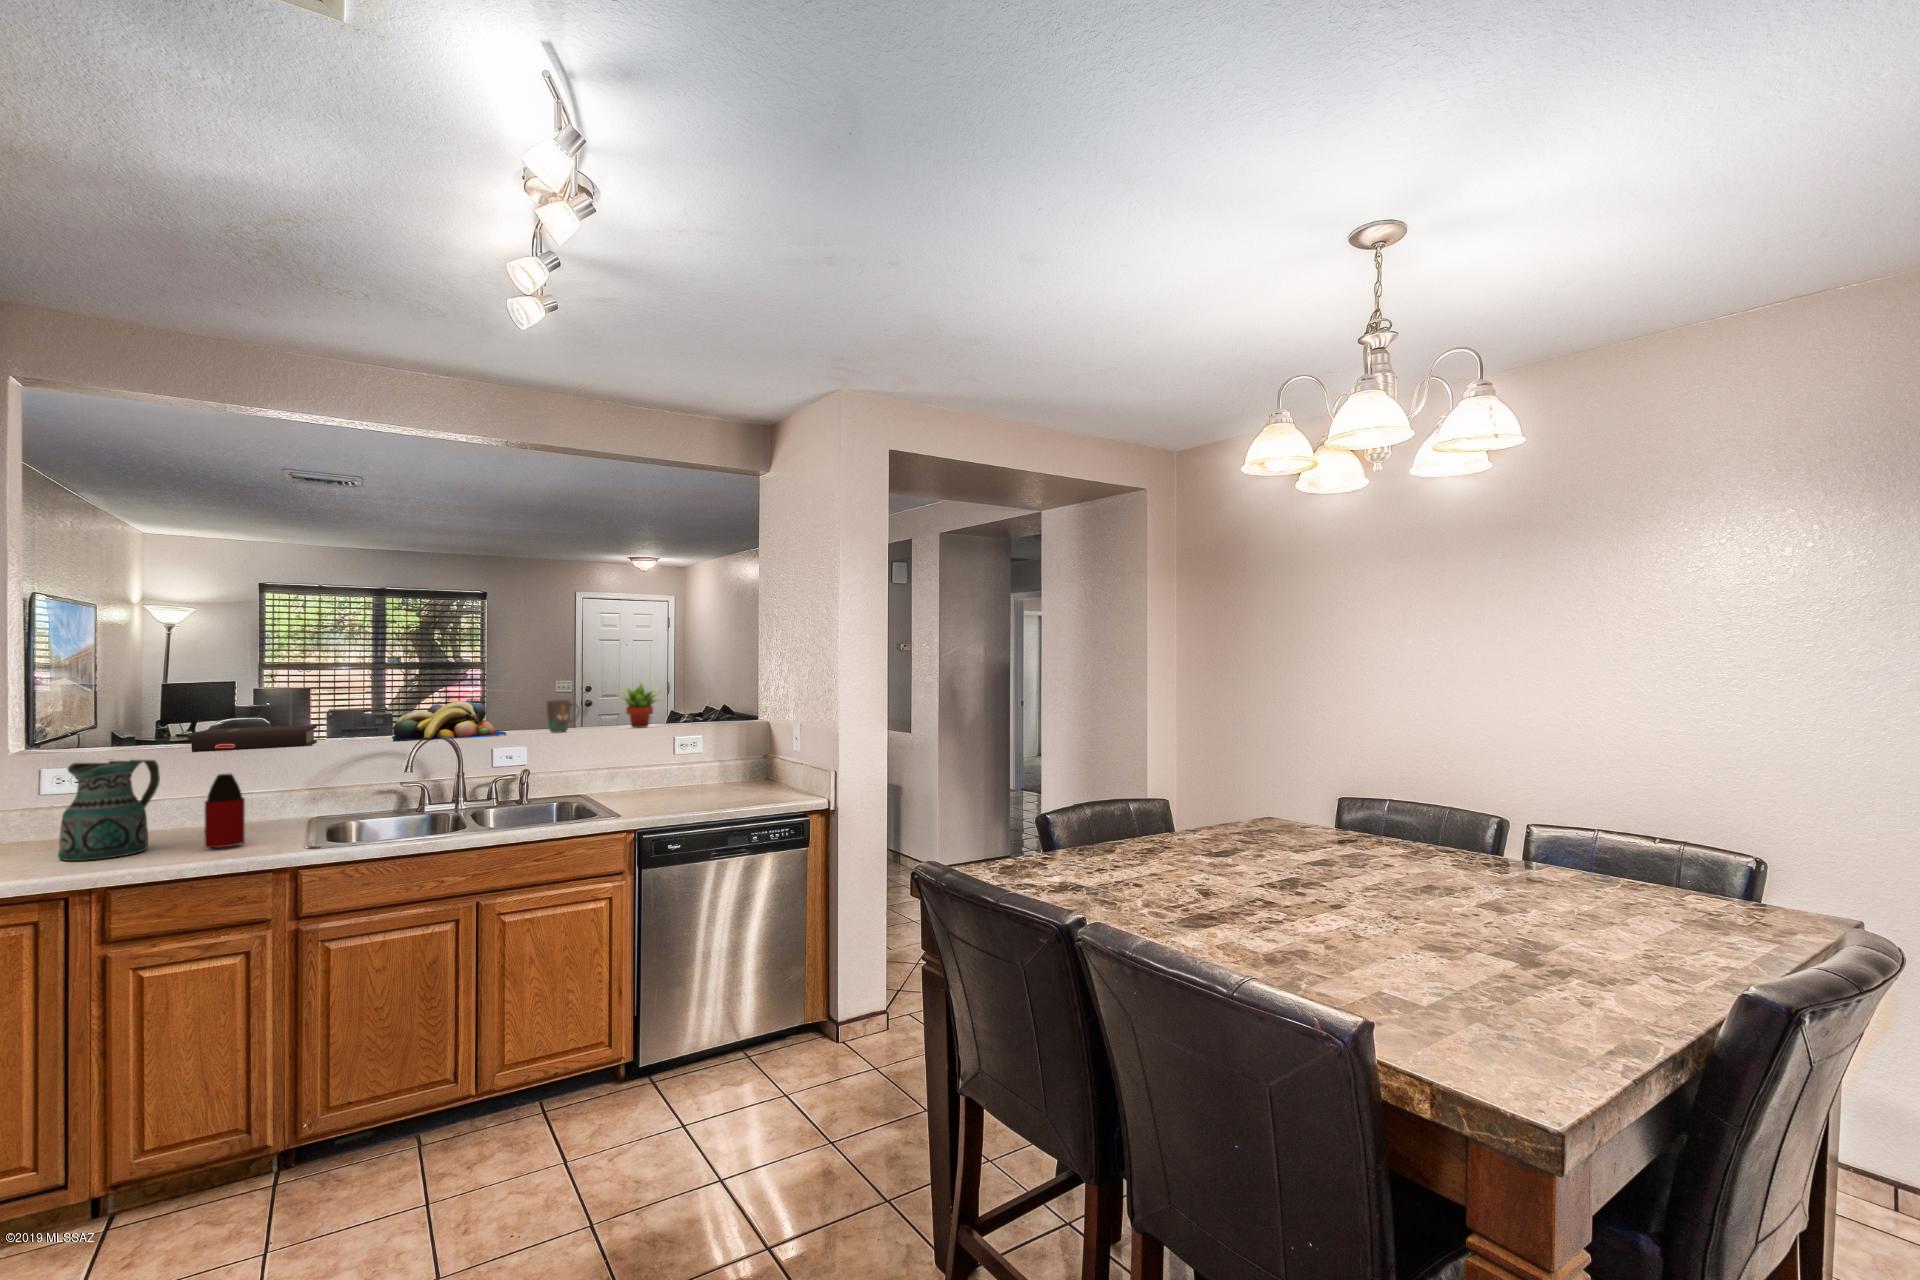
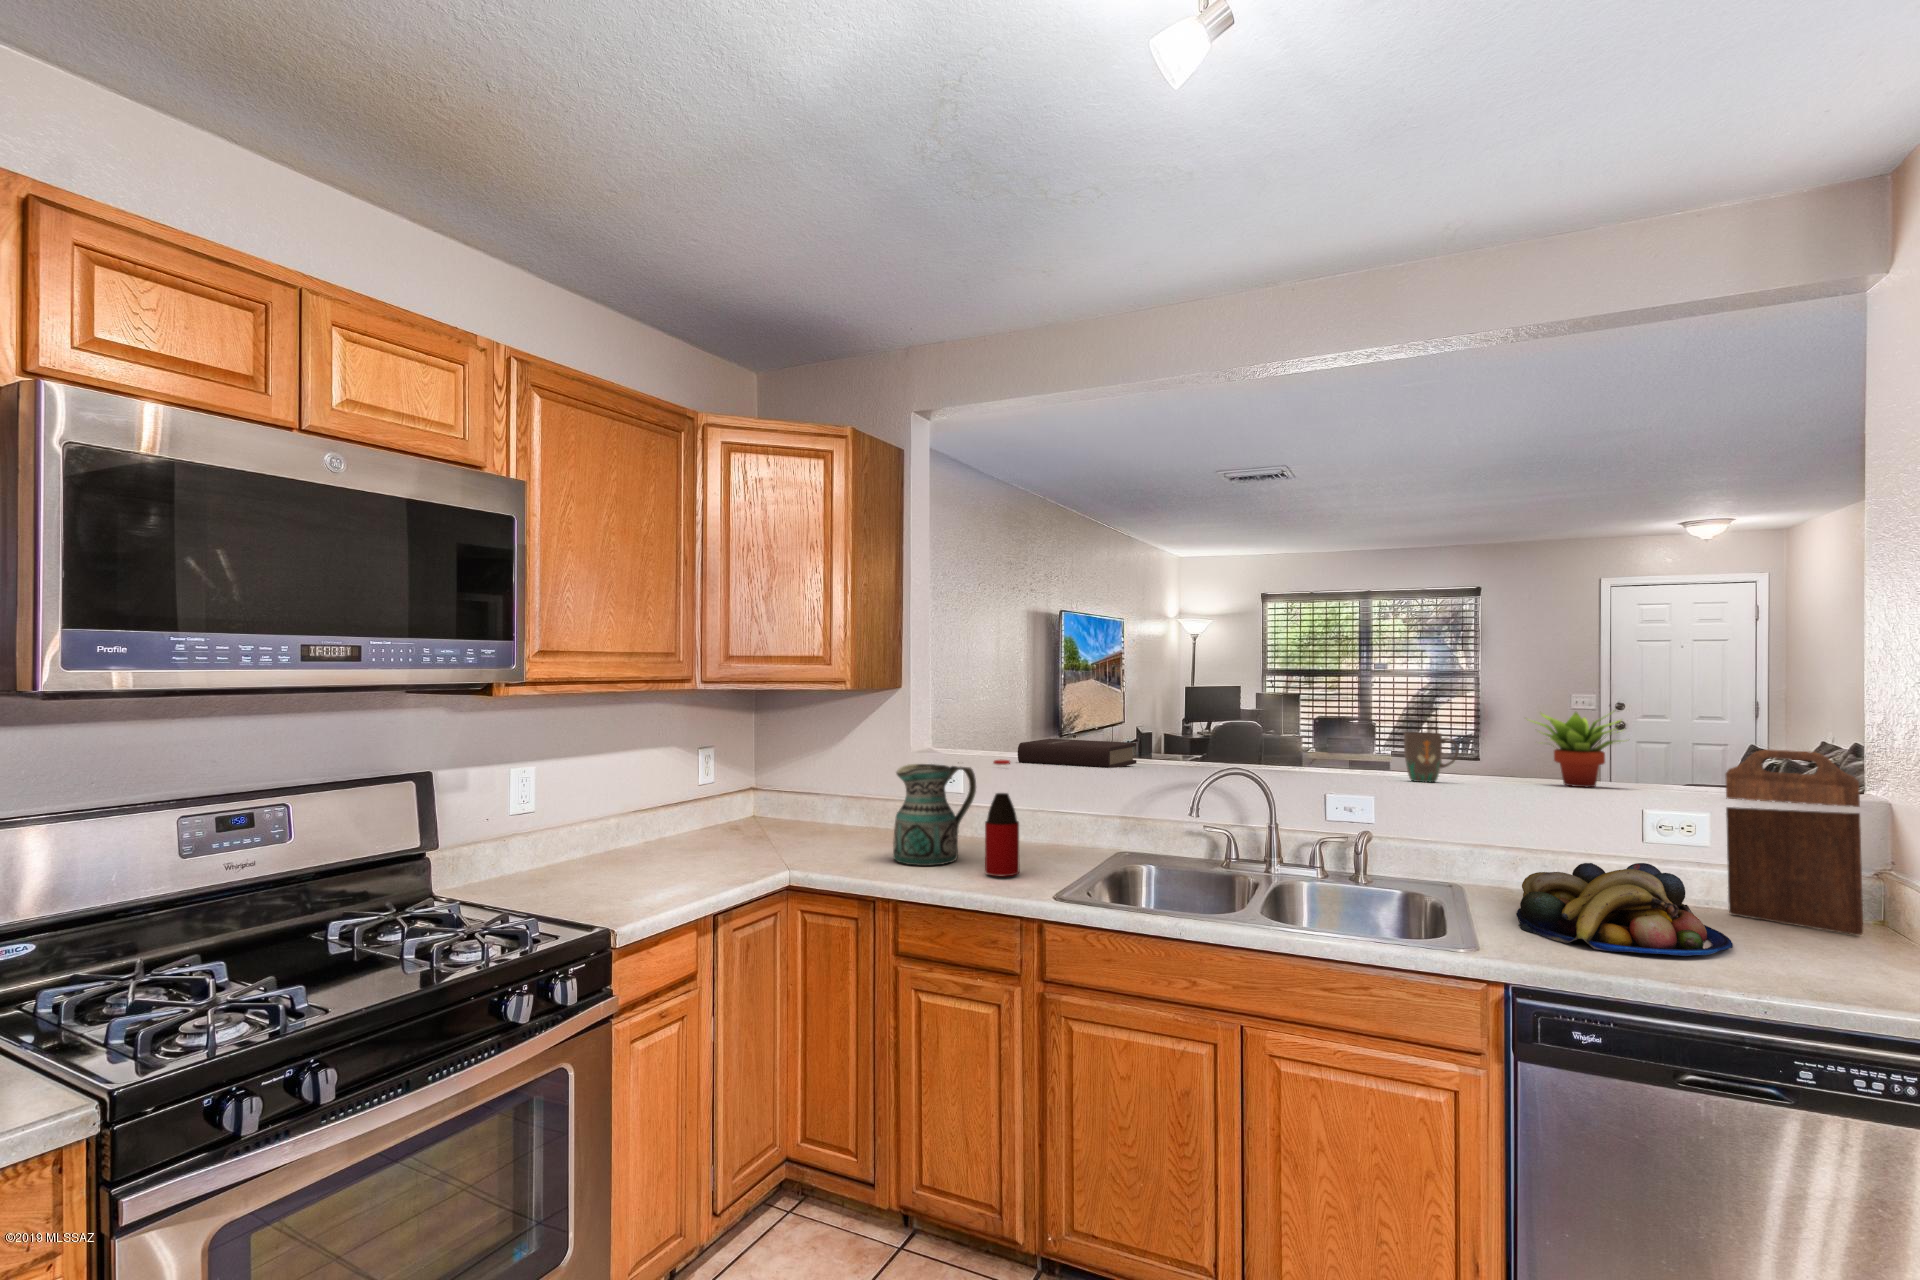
cutting board: none [714,697,766,785] -> present [1726,749,1863,935]
fruit bowl: present [392,701,506,742] -> present [1516,863,1733,956]

